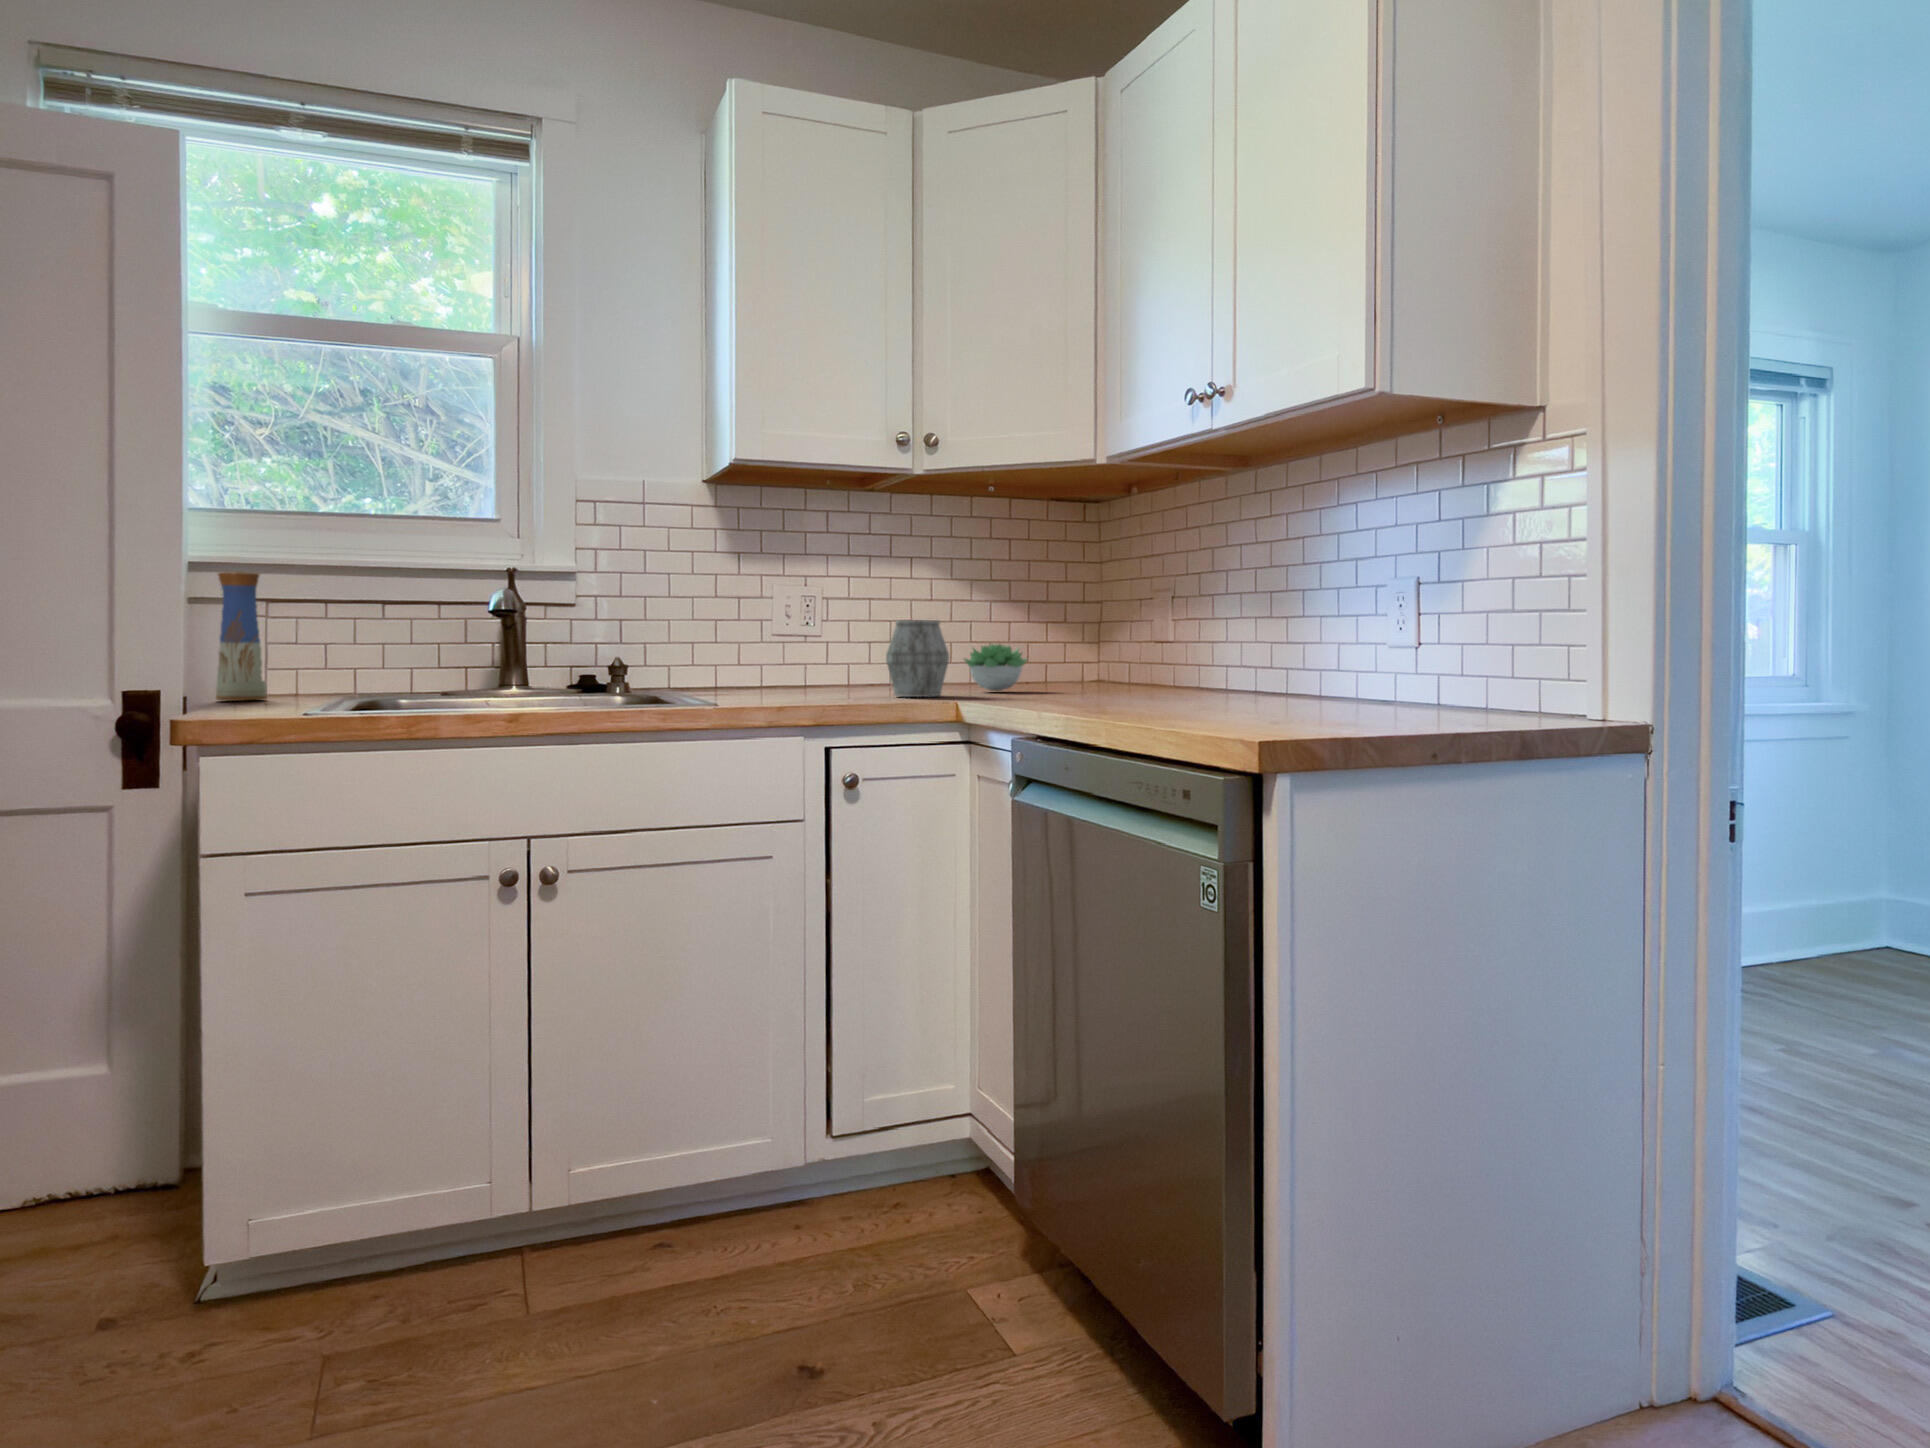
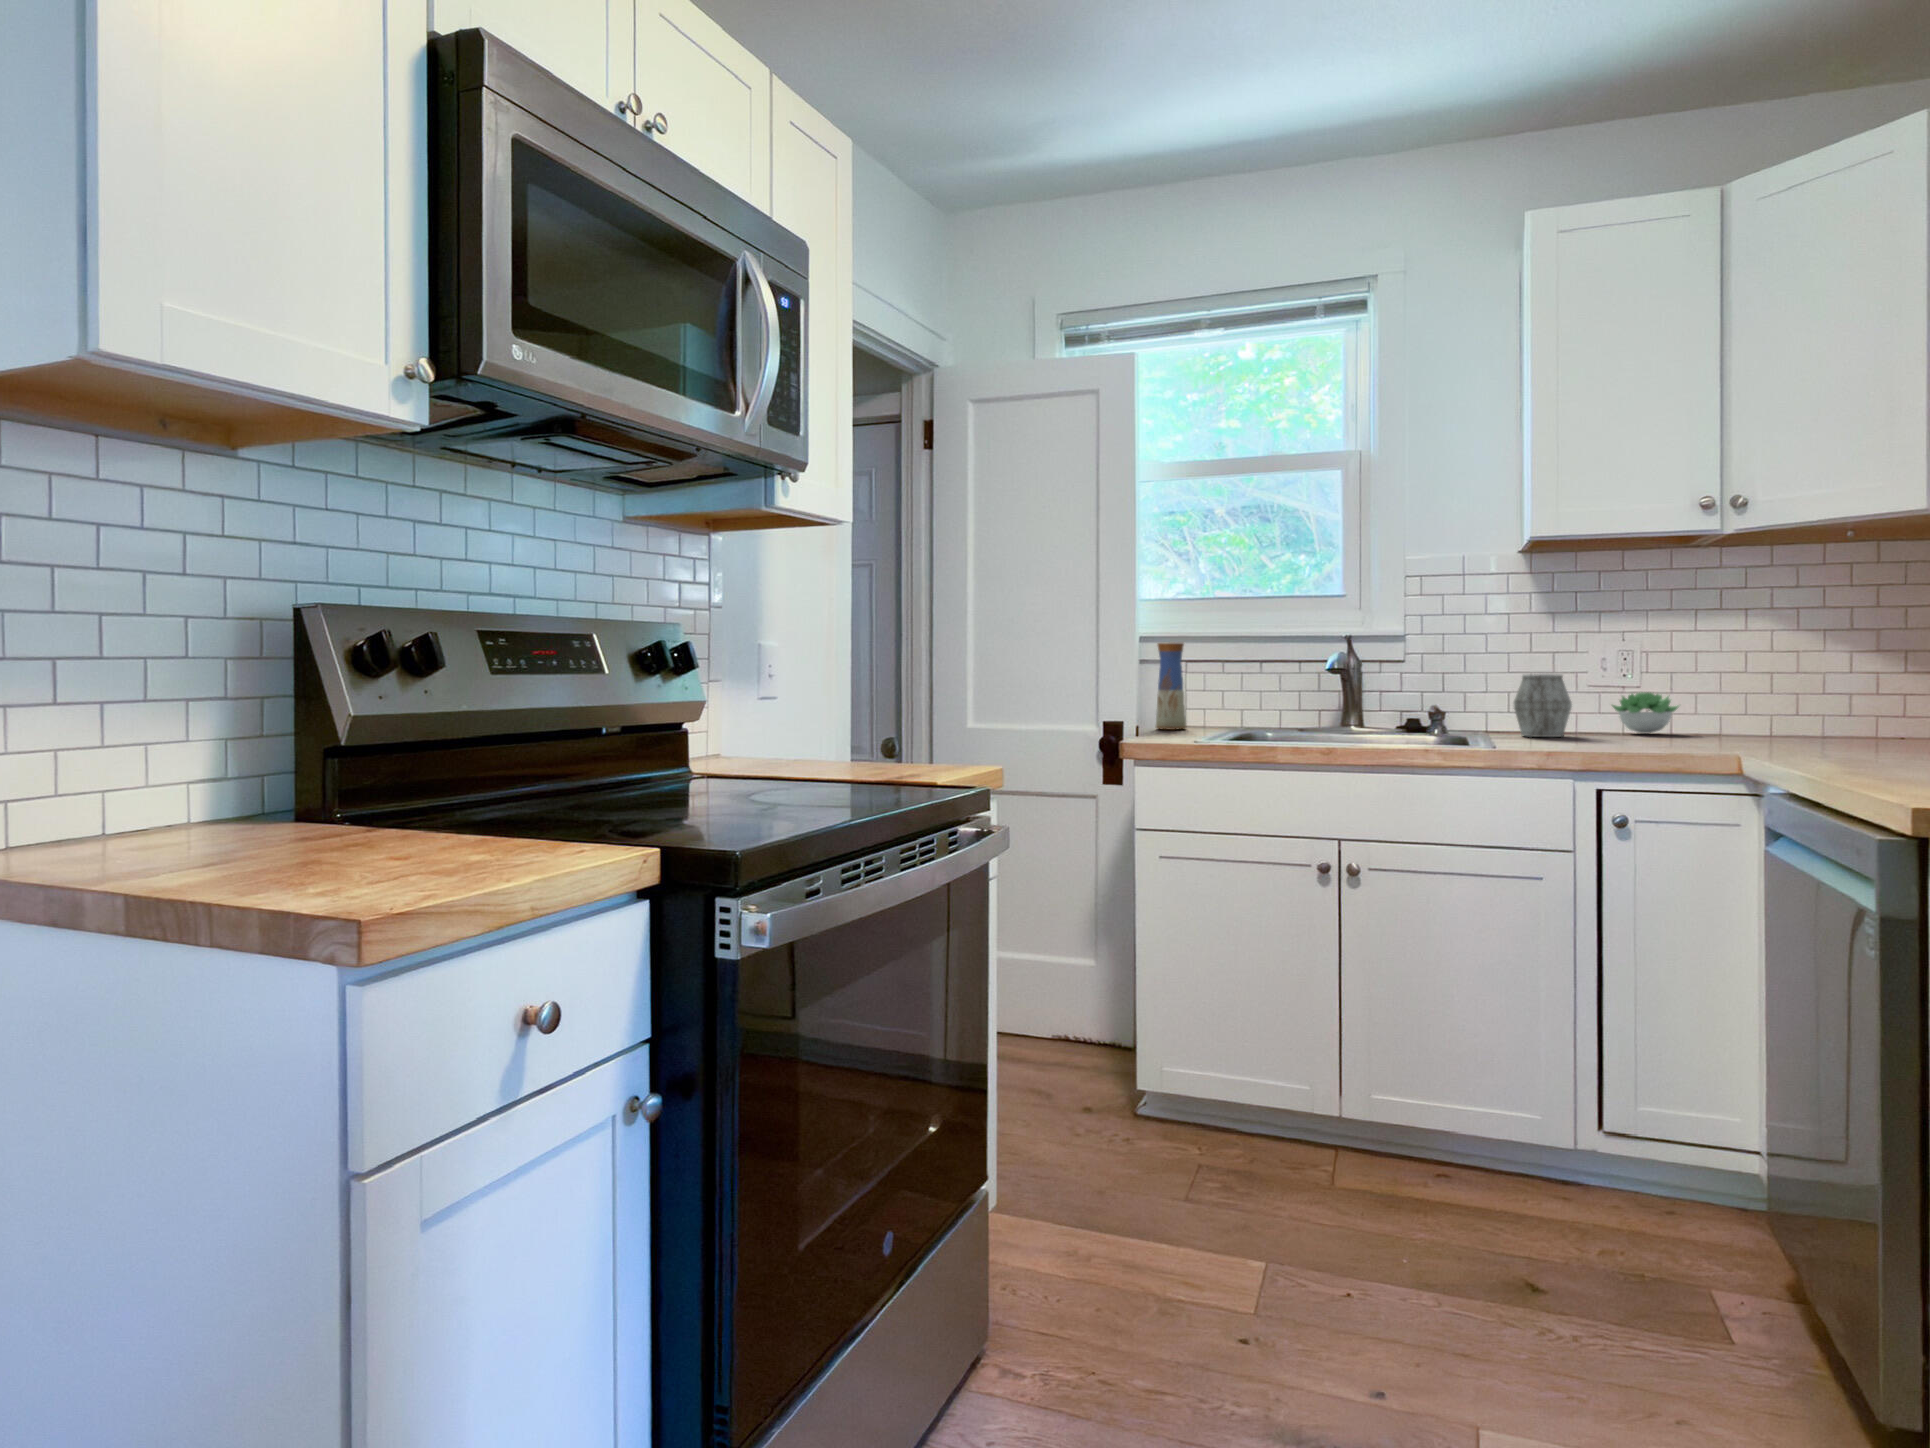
mug: present [886,620,949,697] -> present [1513,674,1572,737]
succulent plant: present [964,644,1028,691] -> present [1612,692,1679,733]

